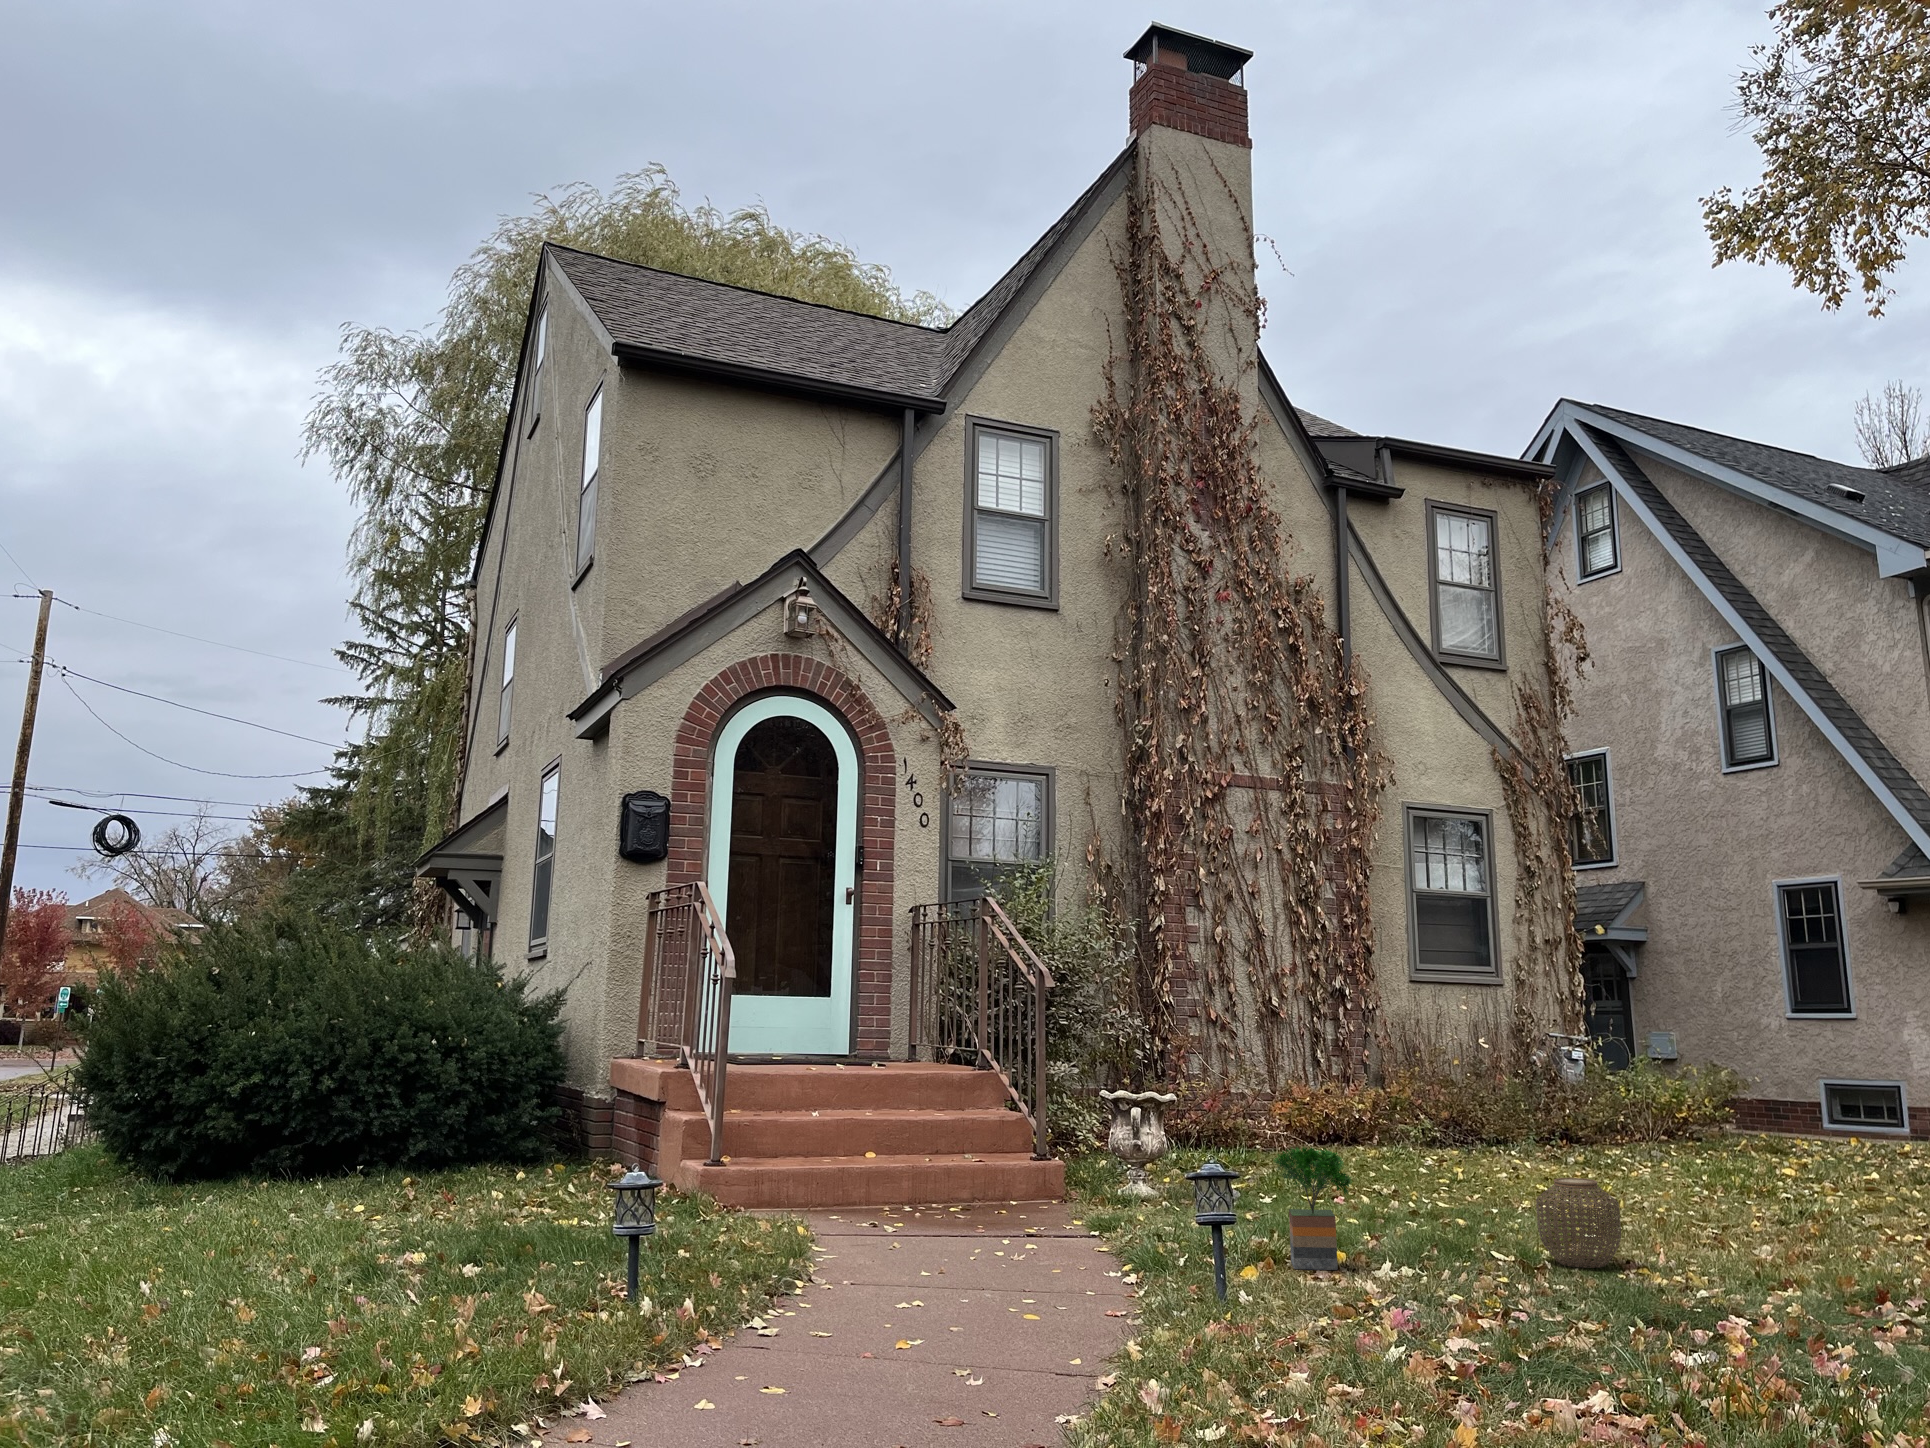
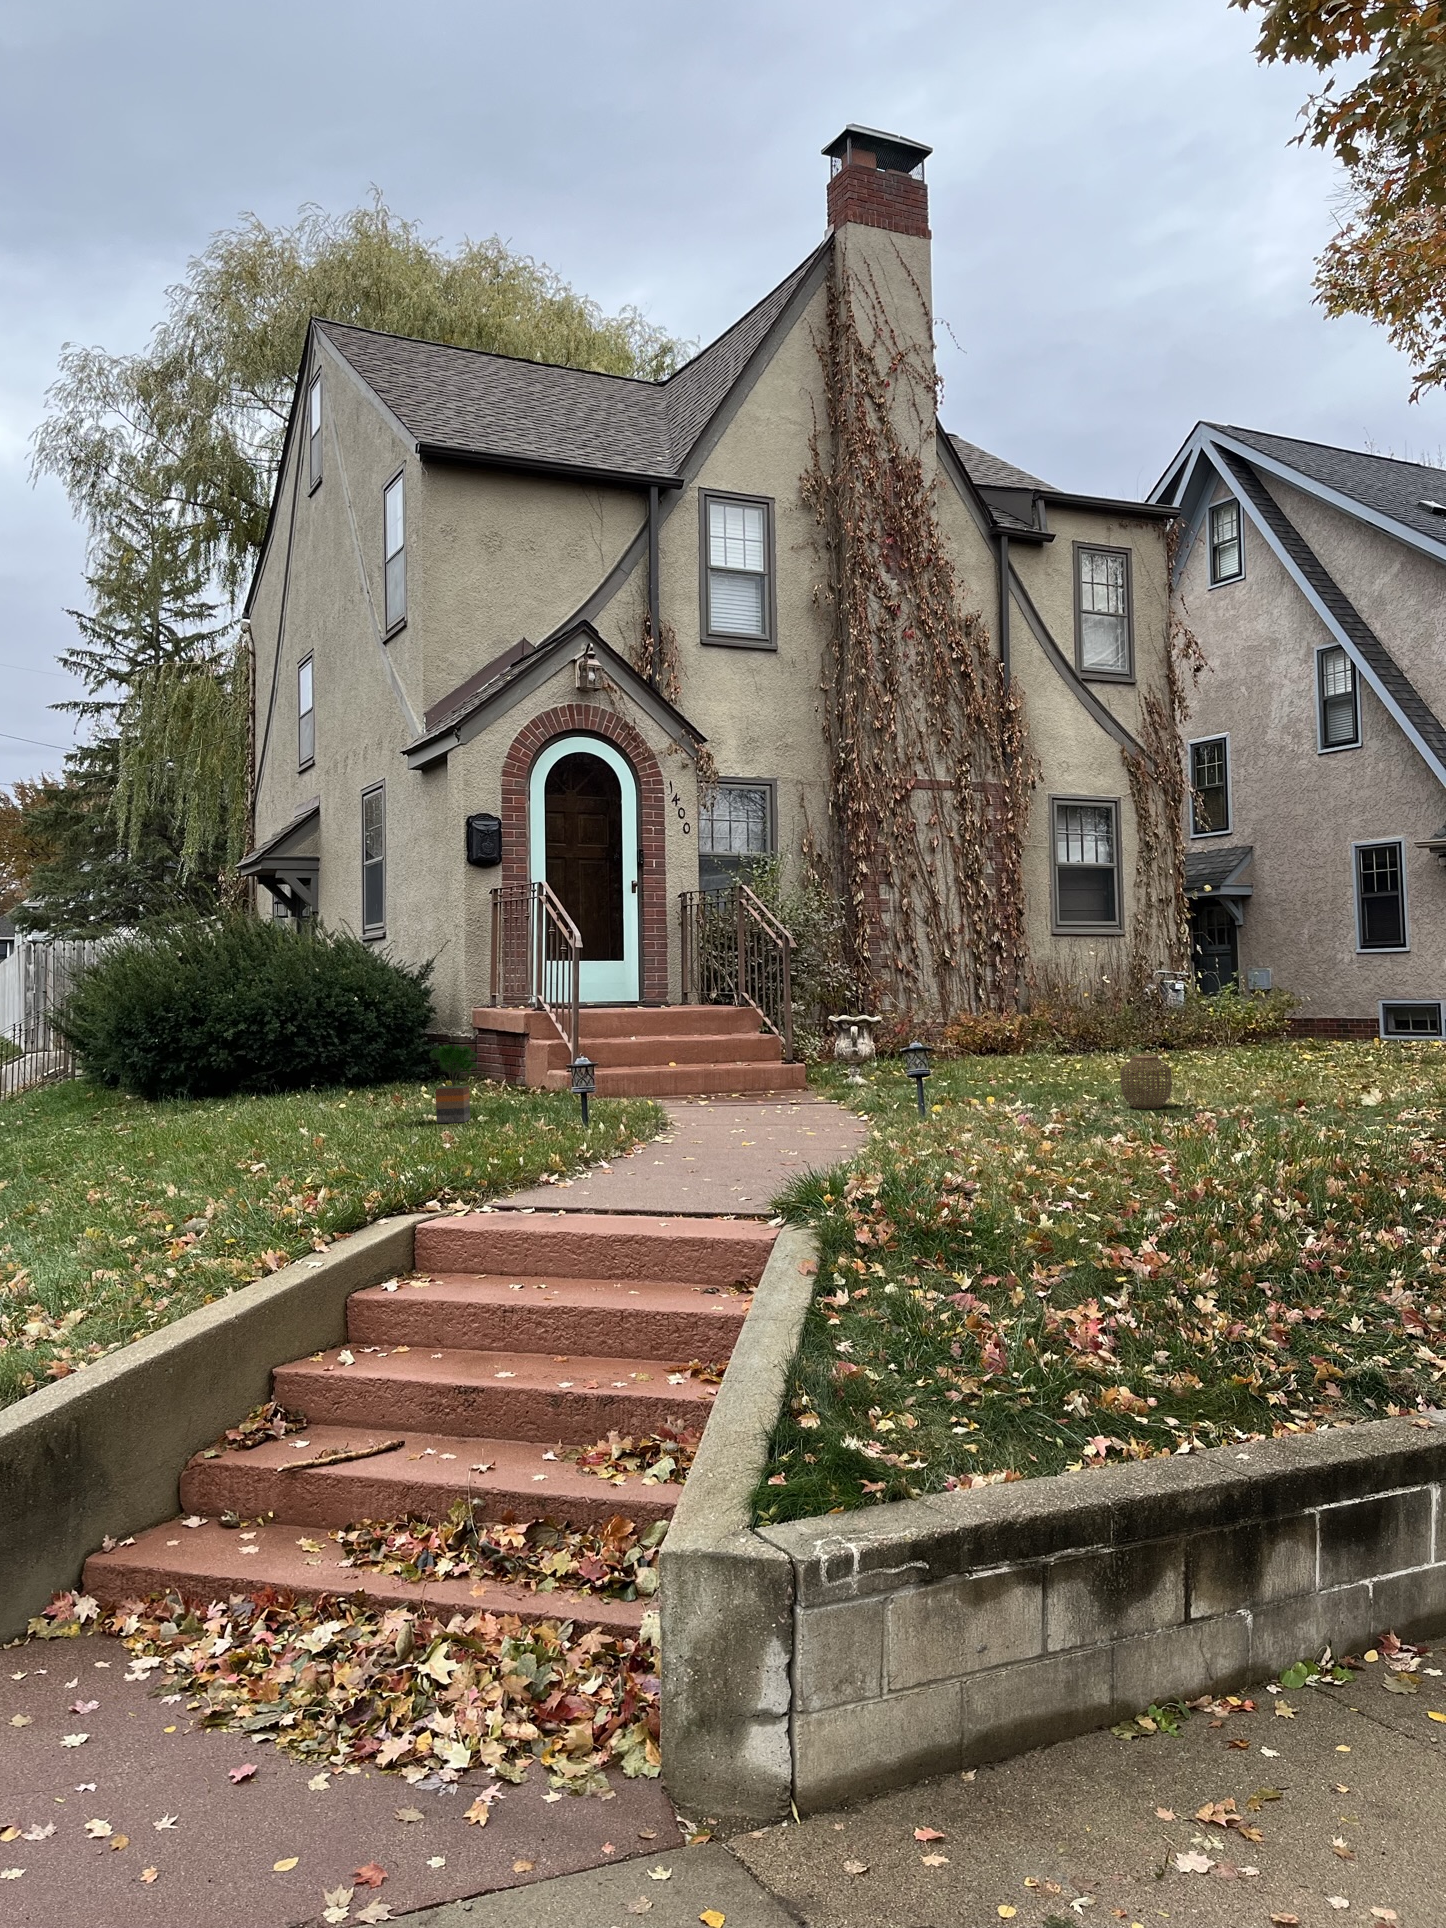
potted tree: present [1274,1147,1352,1270] -> present [430,1045,477,1123]

